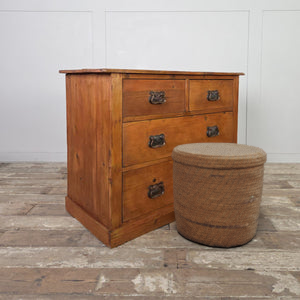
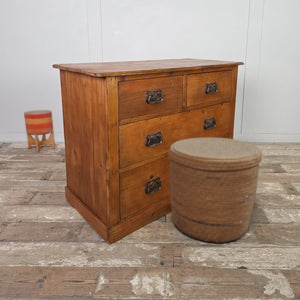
planter: none [20,125,51,168] -> present [24,110,55,152]

